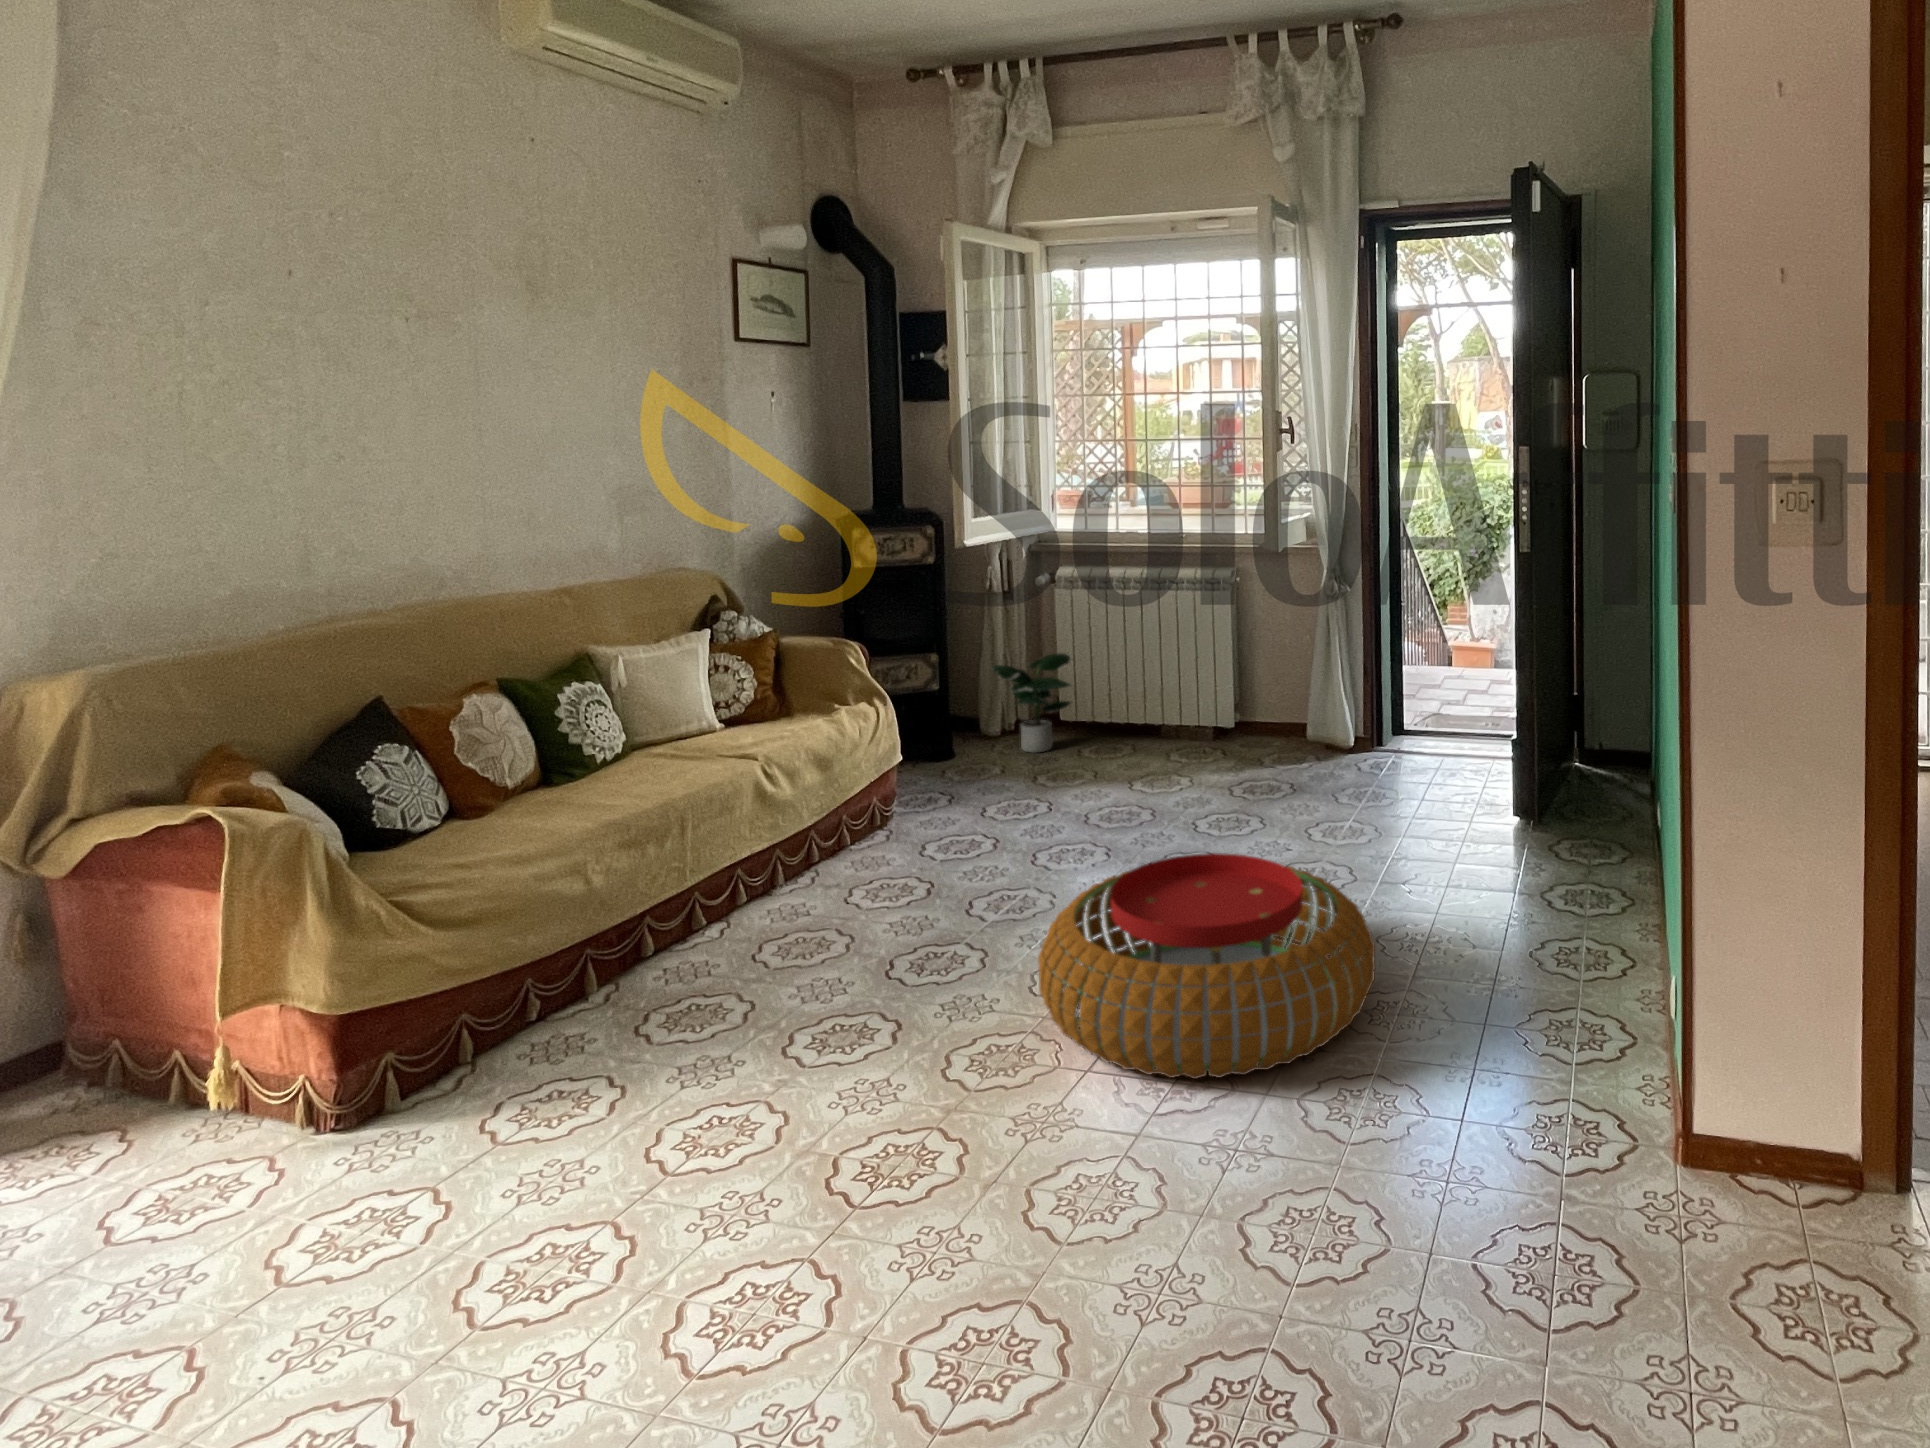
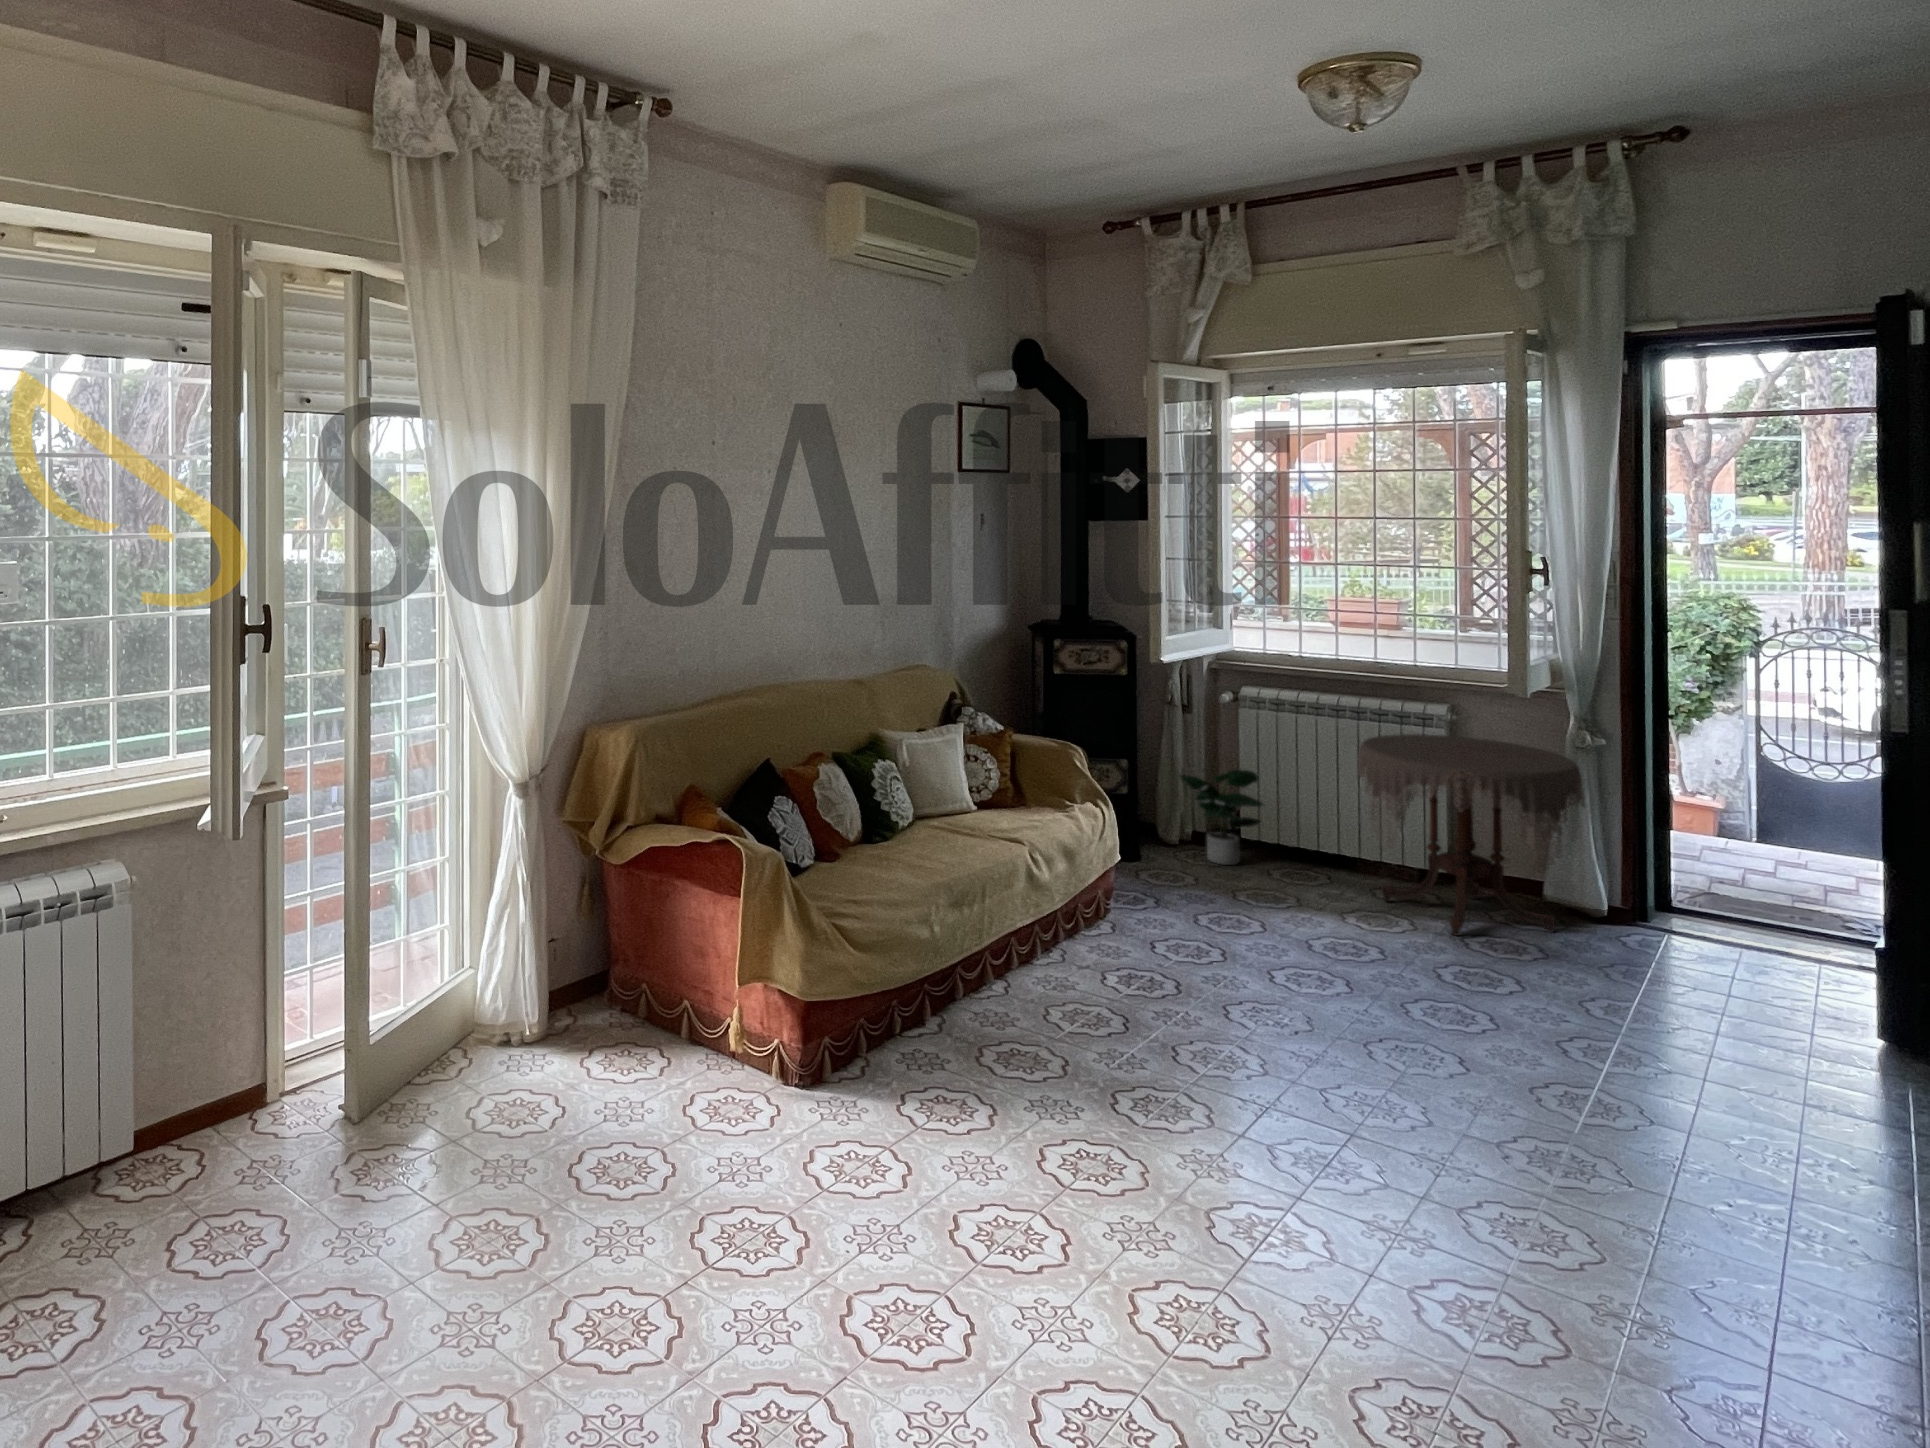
side table: none [1146,598,1327,786] -> present [1358,734,1585,936]
pouf: present [1038,853,1375,1079] -> none [1355,1016,1772,1265]

